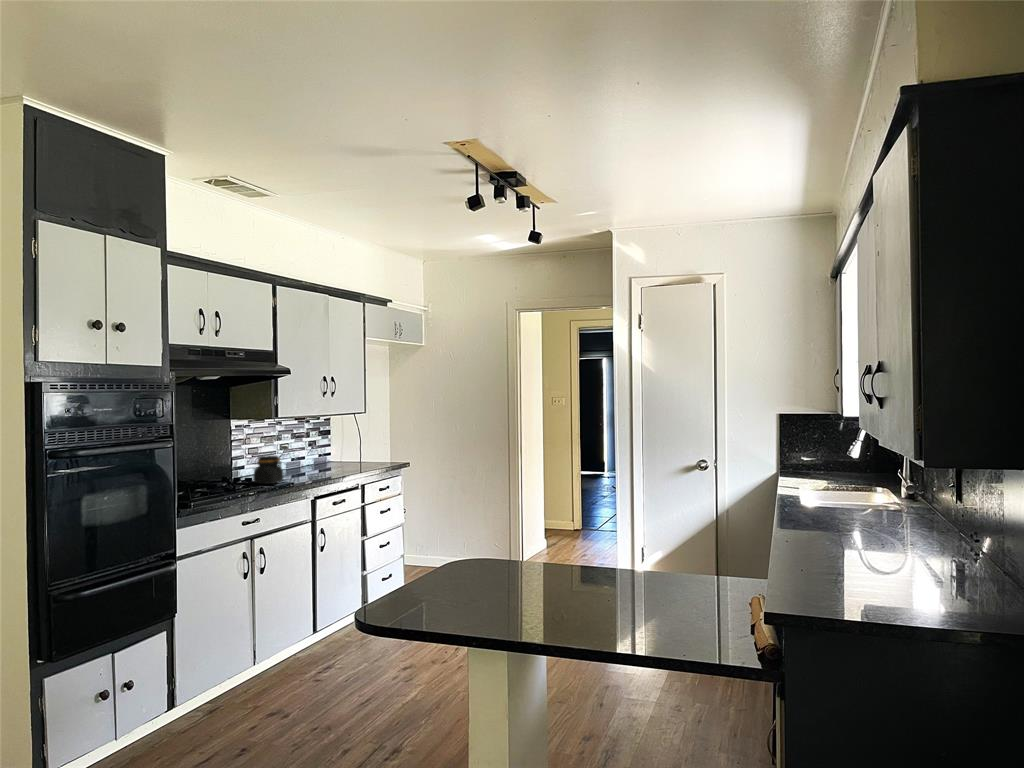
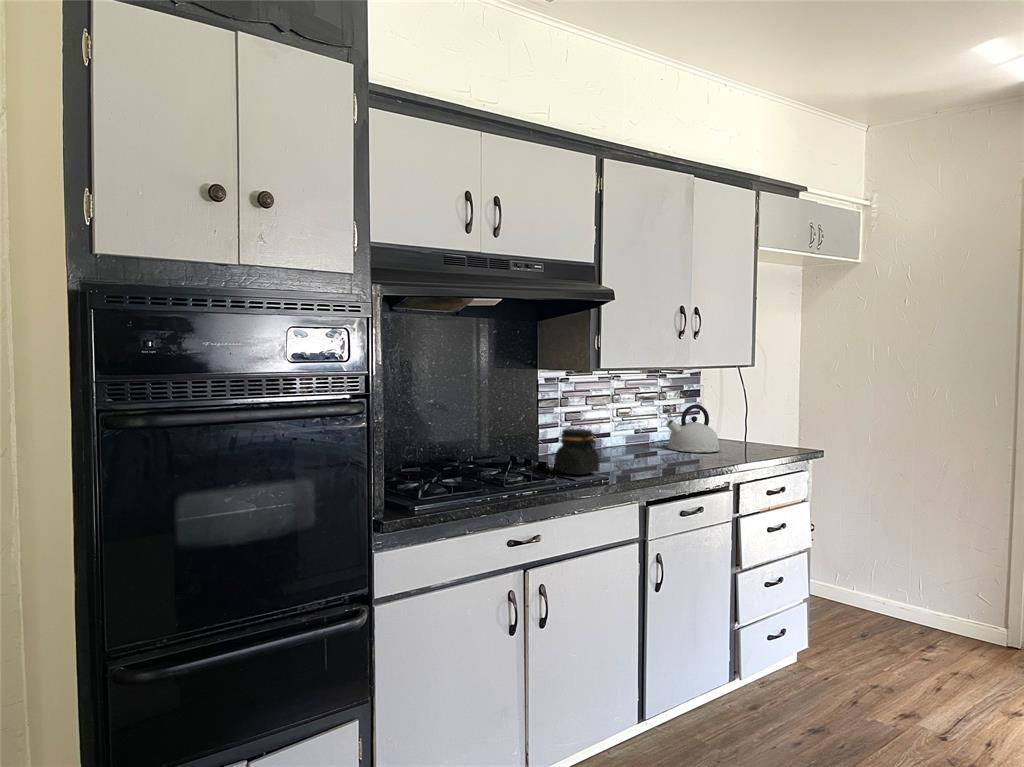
kettle: none [313,438,349,470] -> present [666,404,720,452]

